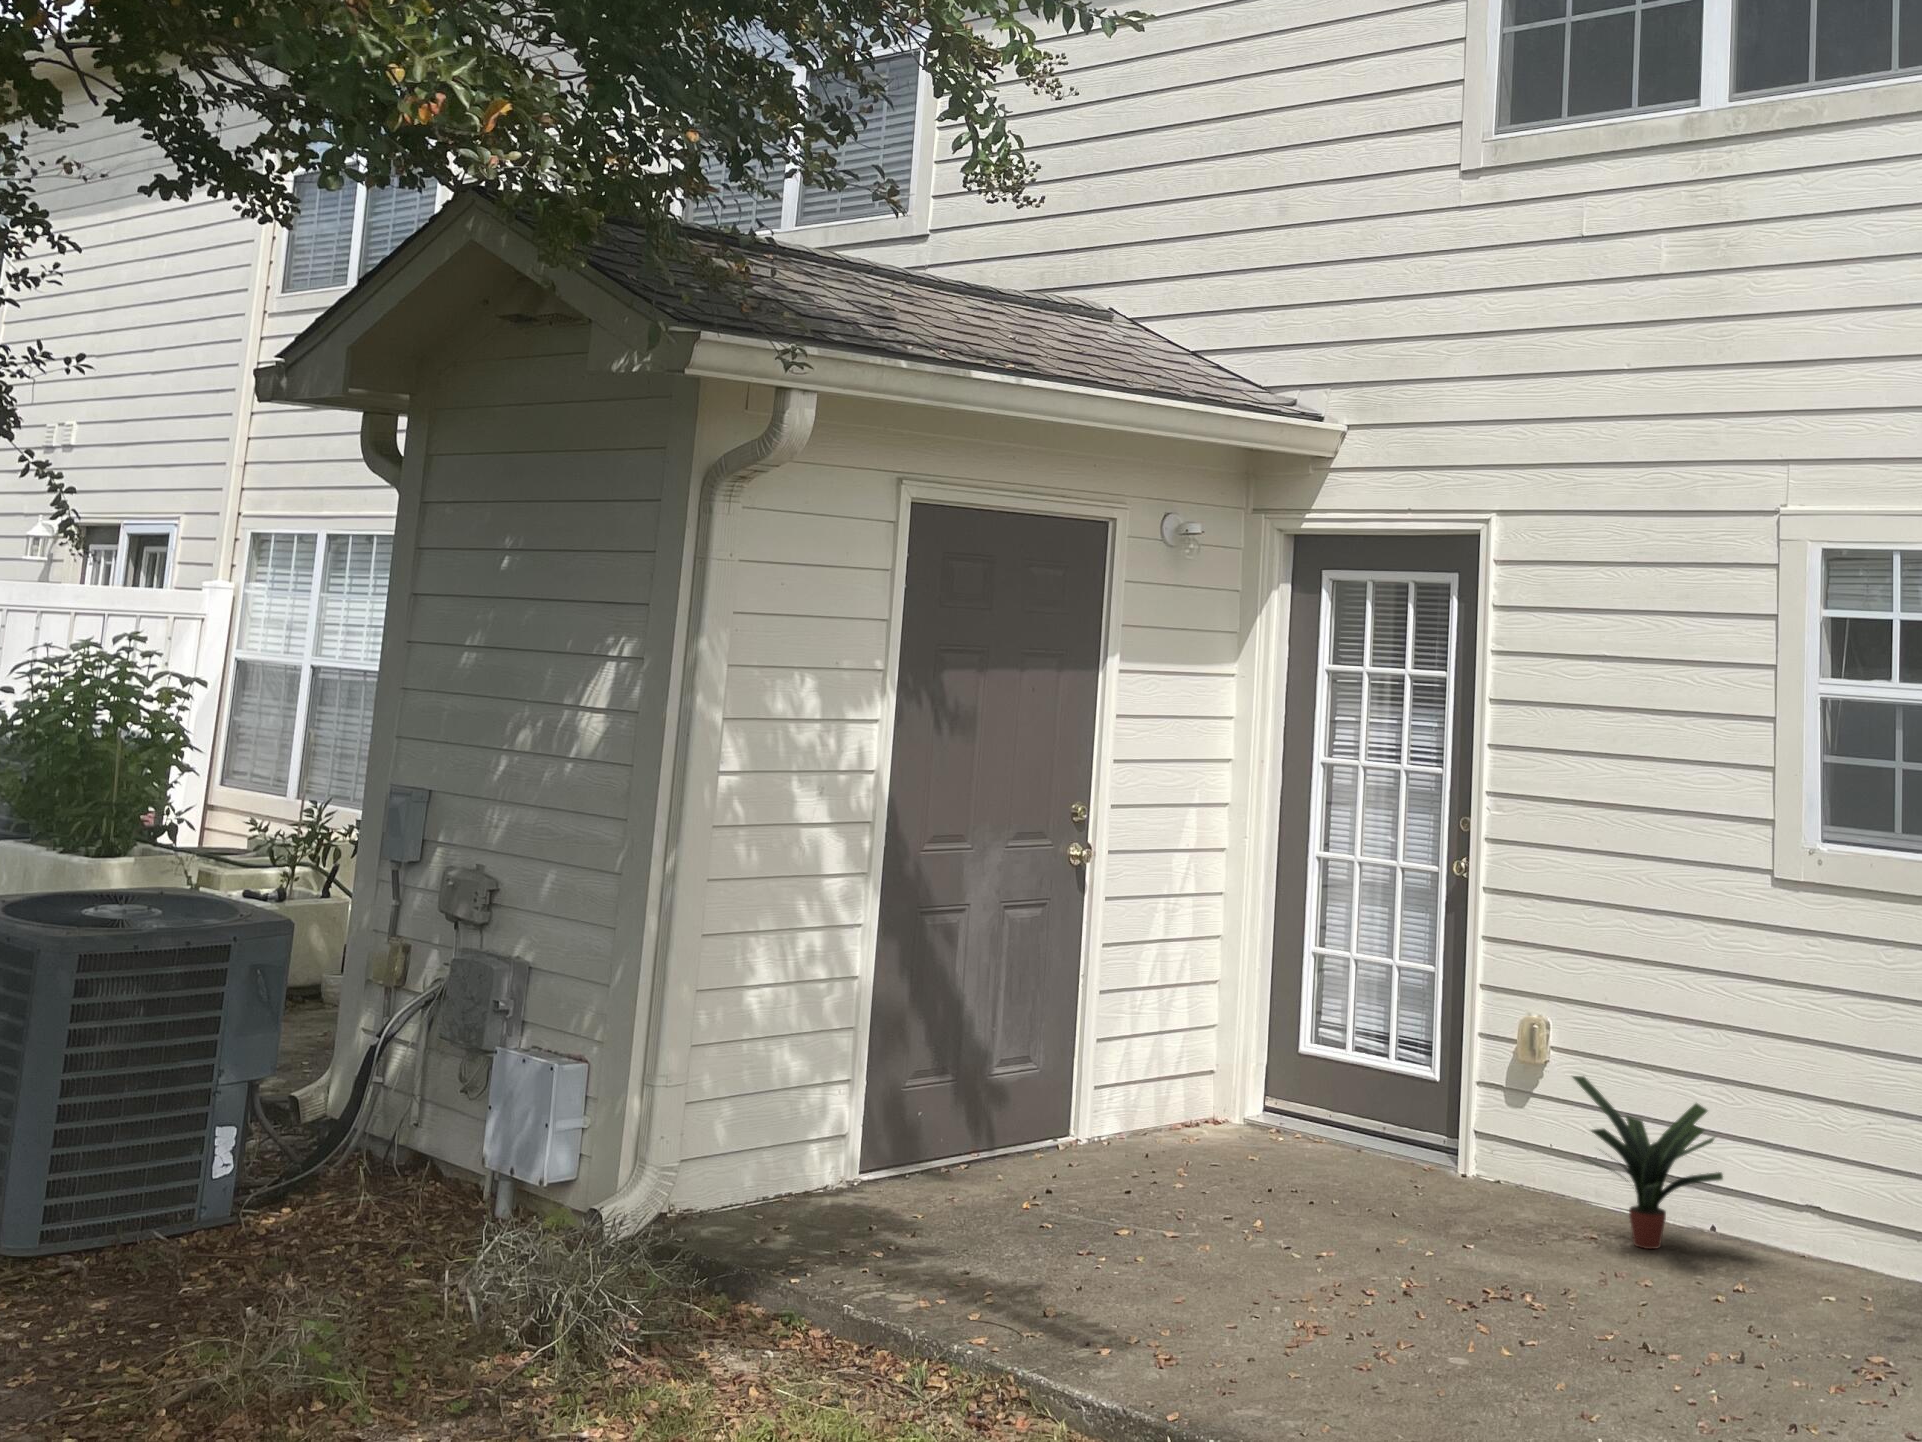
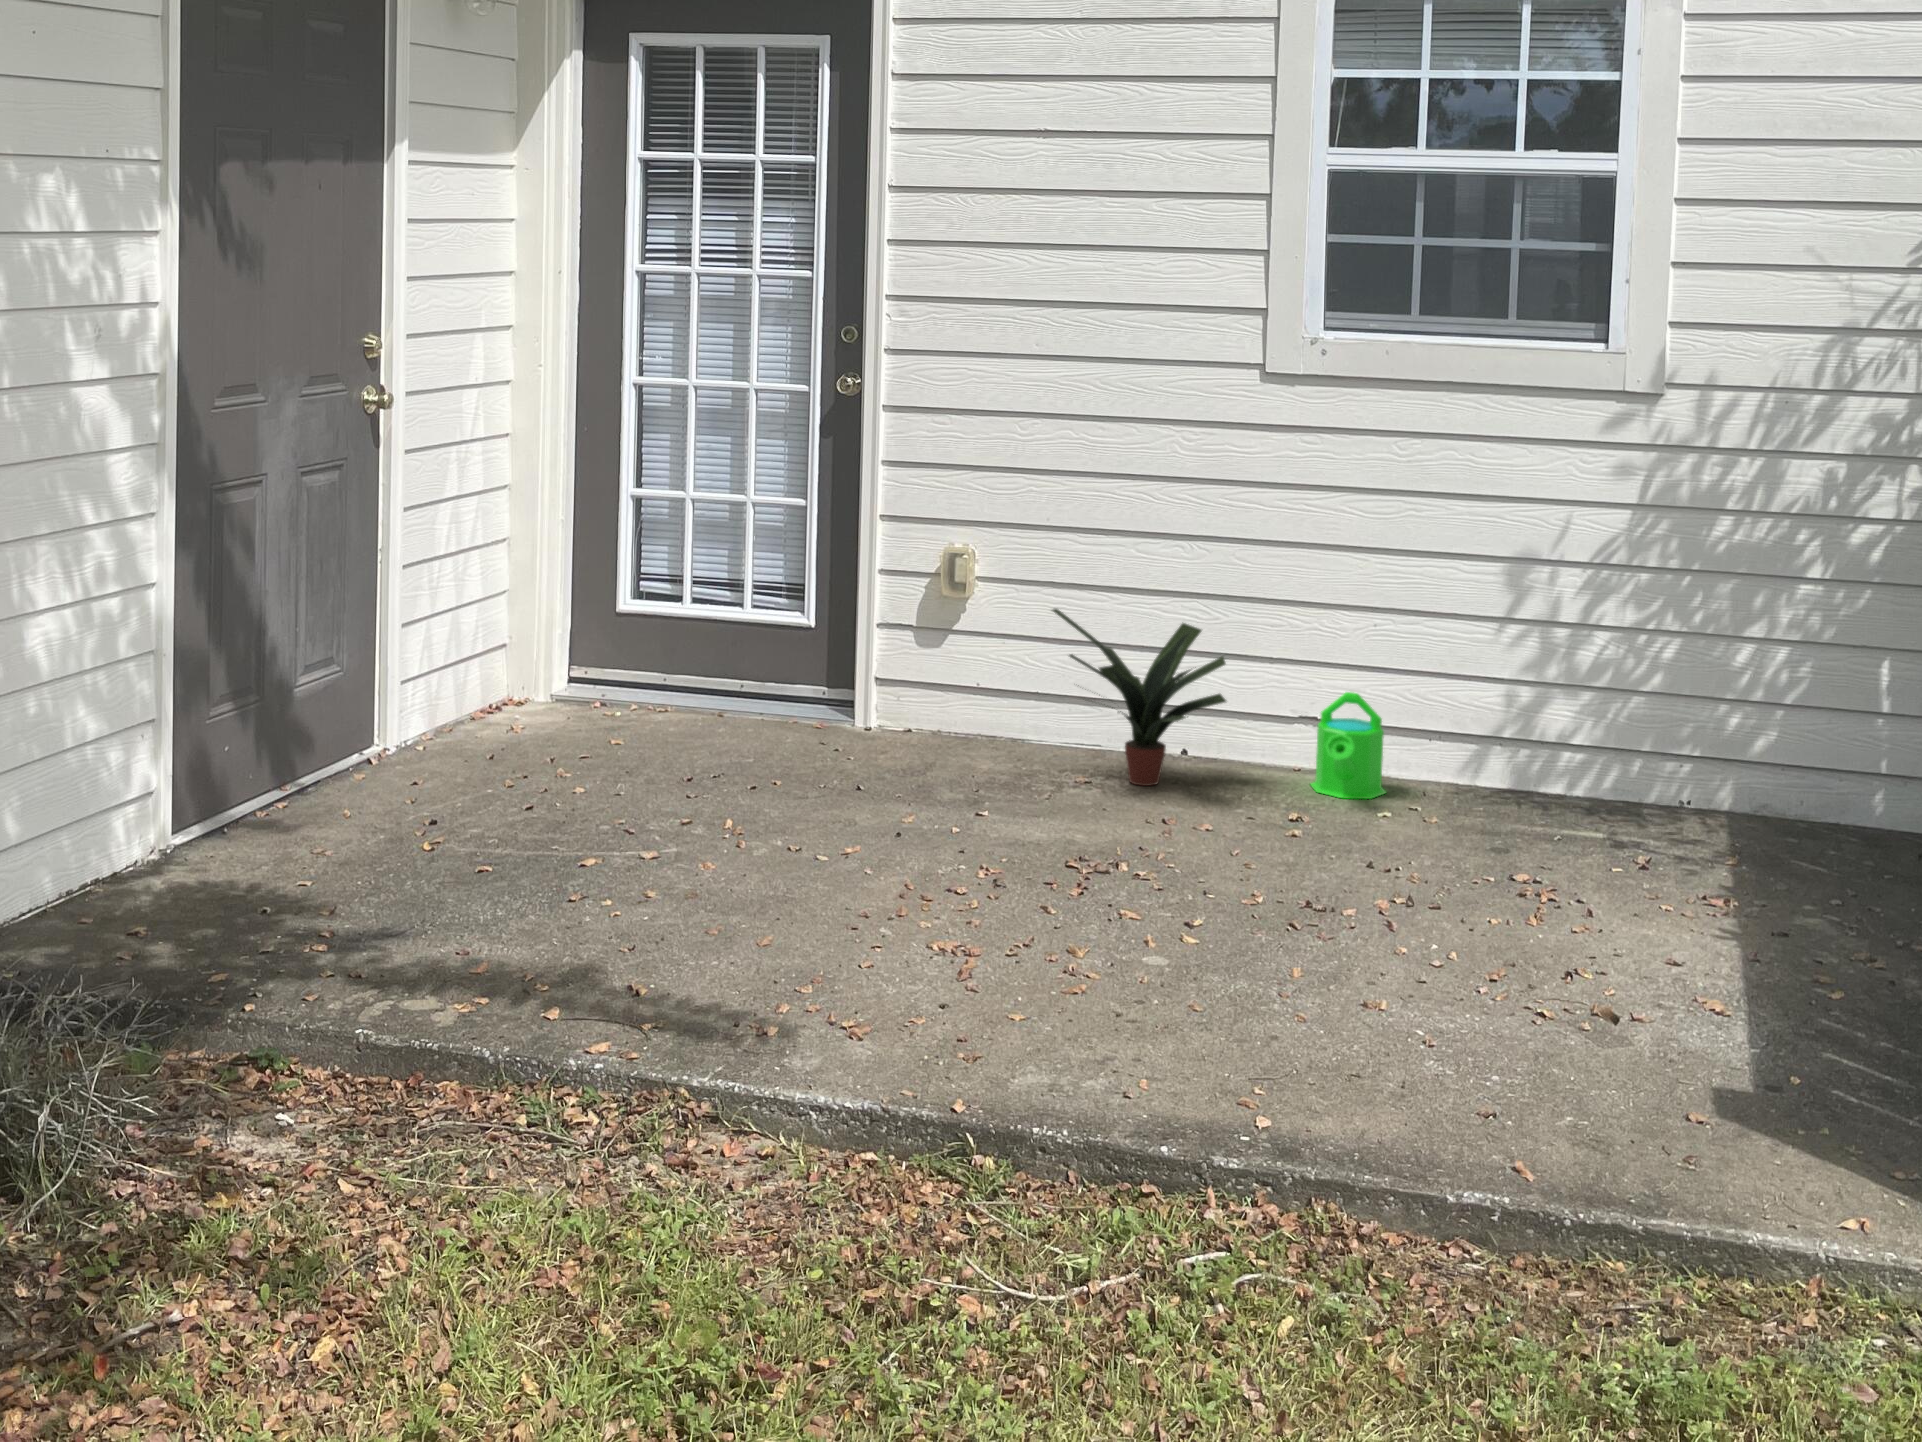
watering can: none [1787,1183,1867,1289] -> present [1311,692,1386,799]

